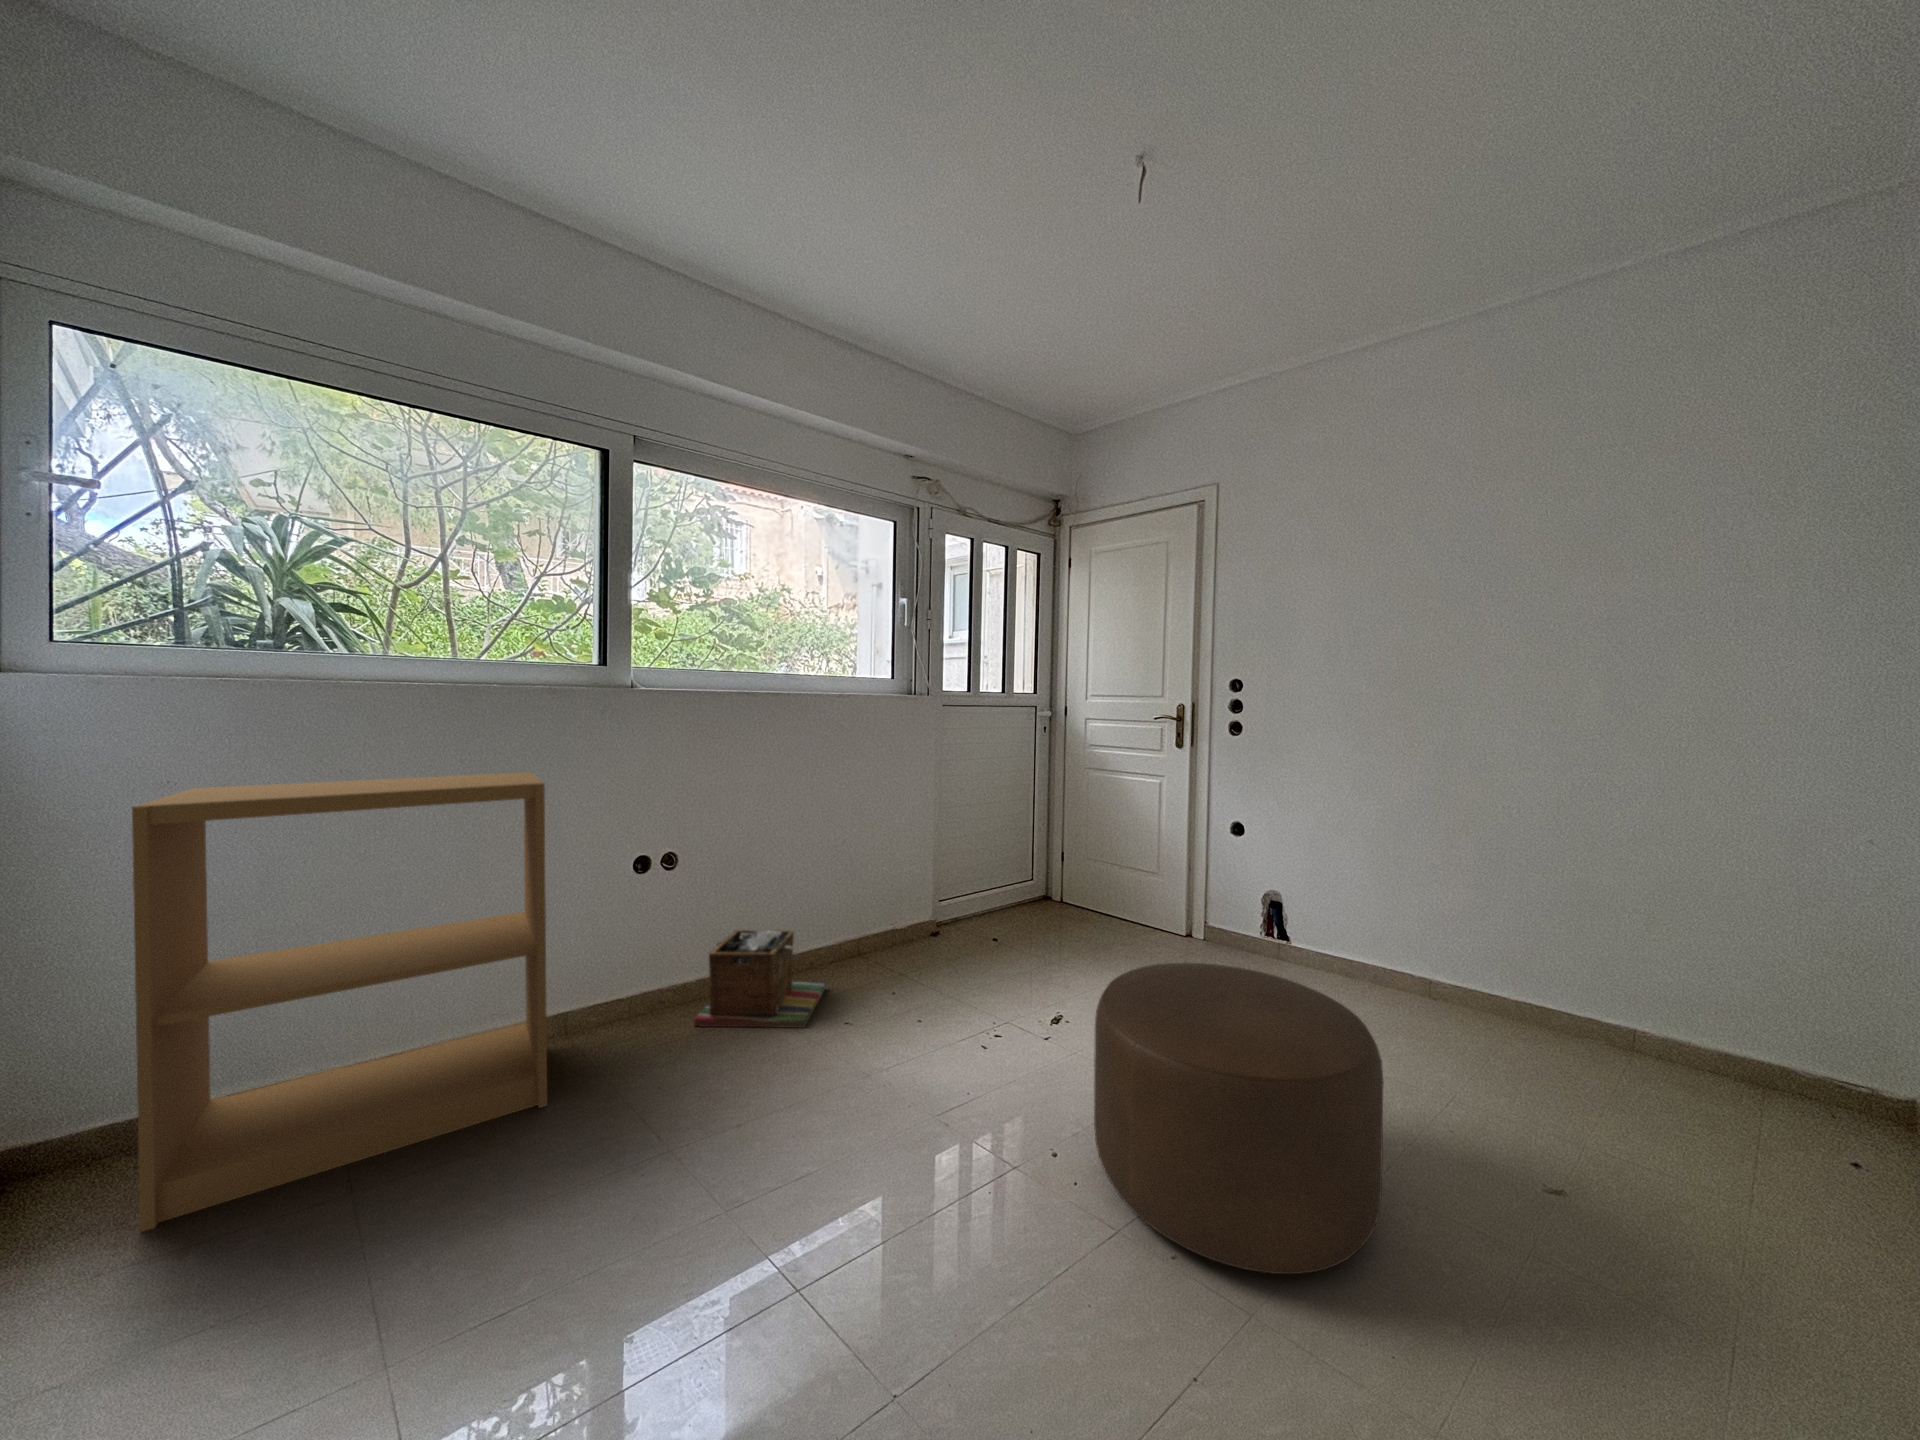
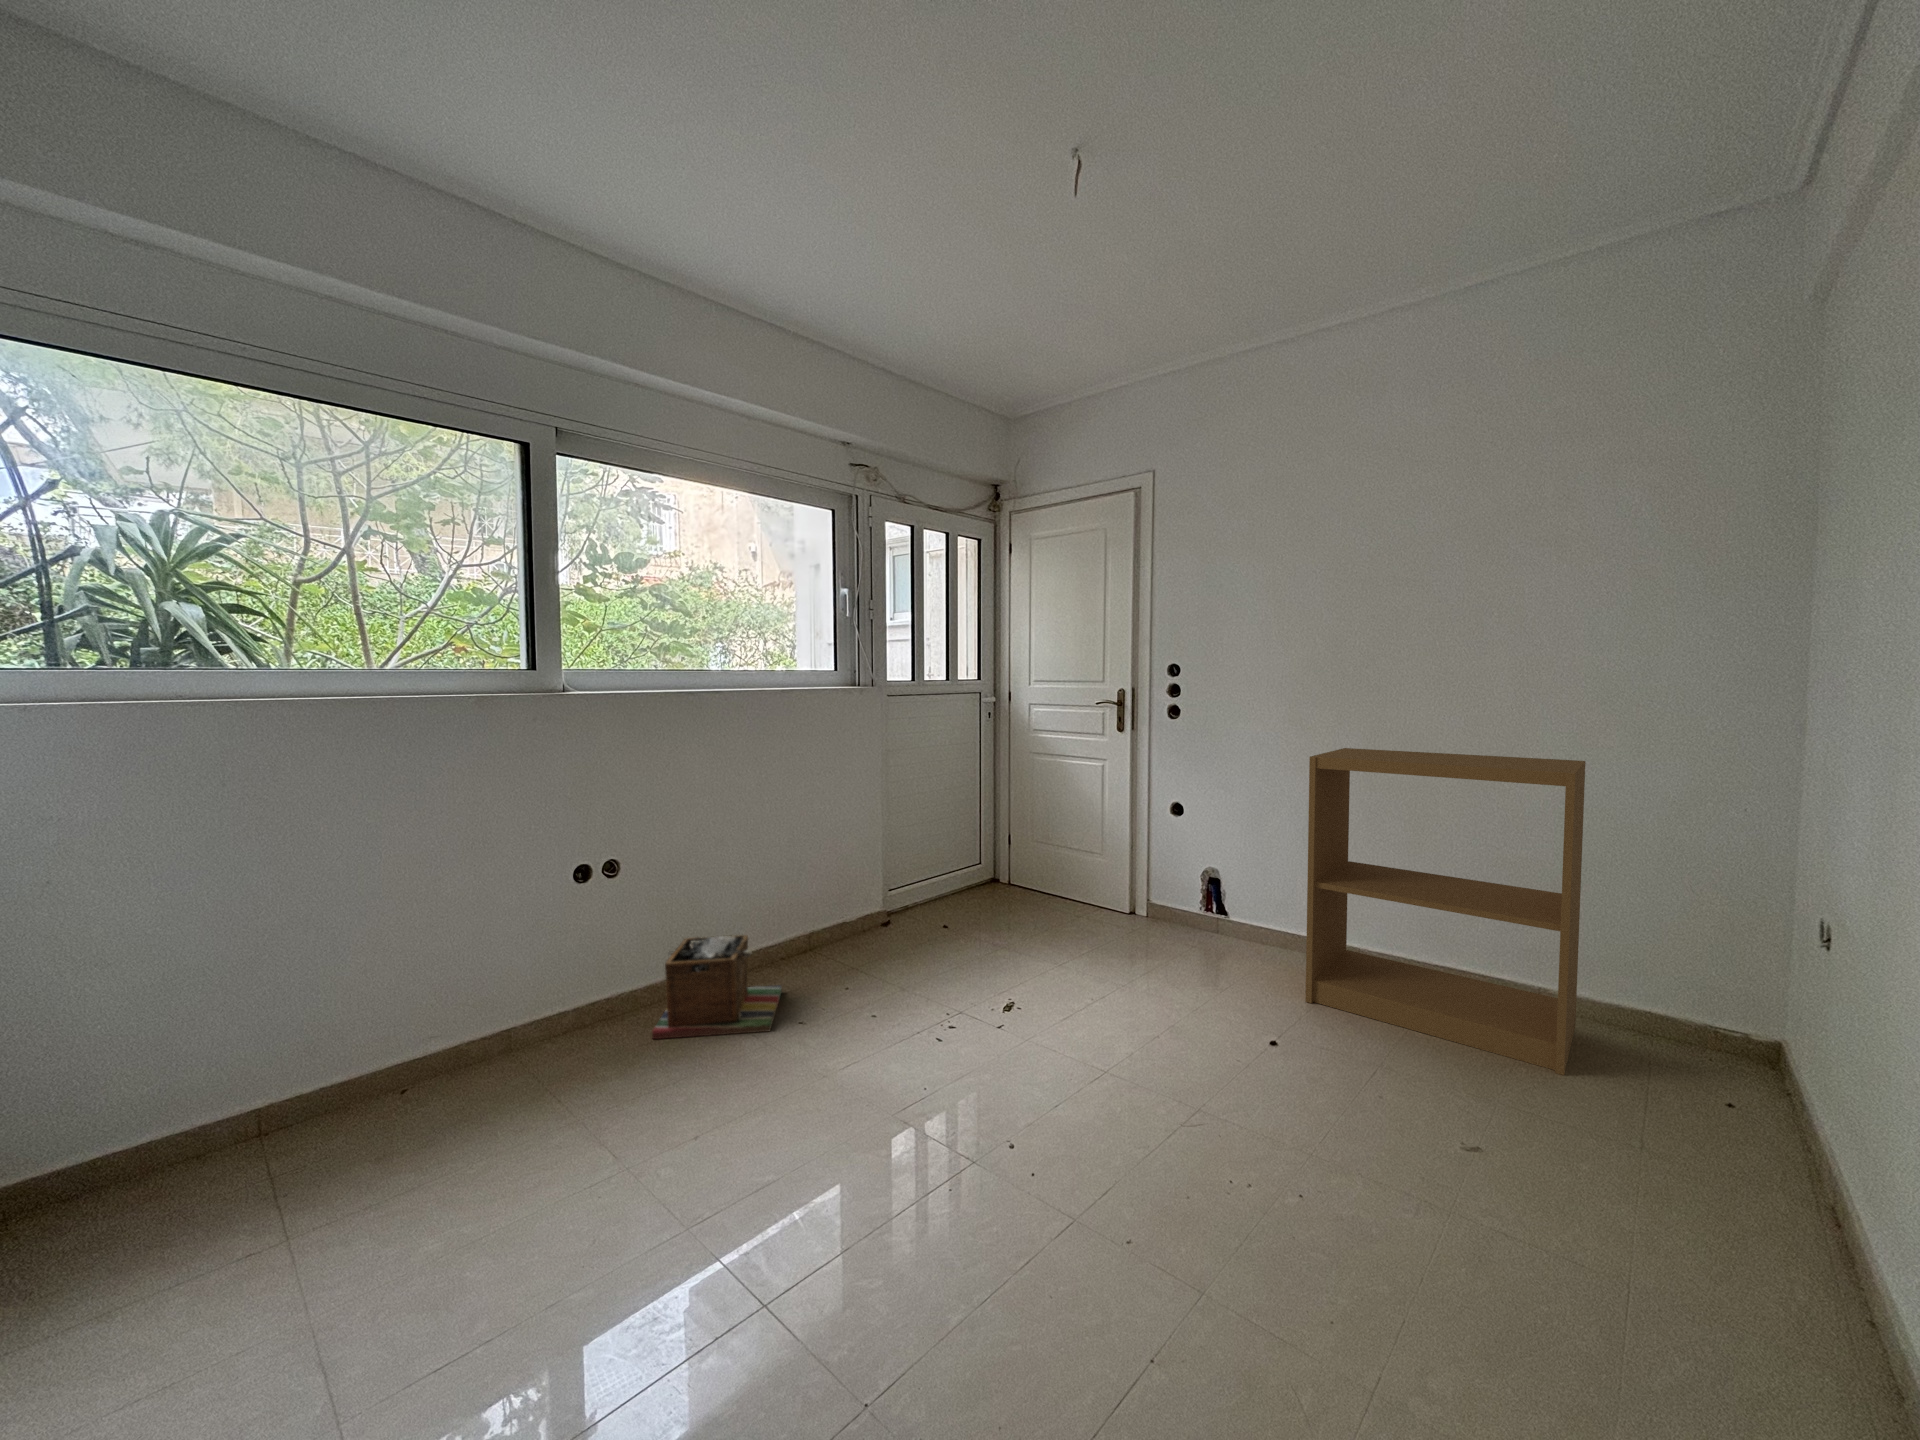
bookshelf: present [132,772,547,1232] -> present [1306,748,1585,1075]
ottoman: present [1094,963,1383,1274] -> none [1074,940,1323,1196]

